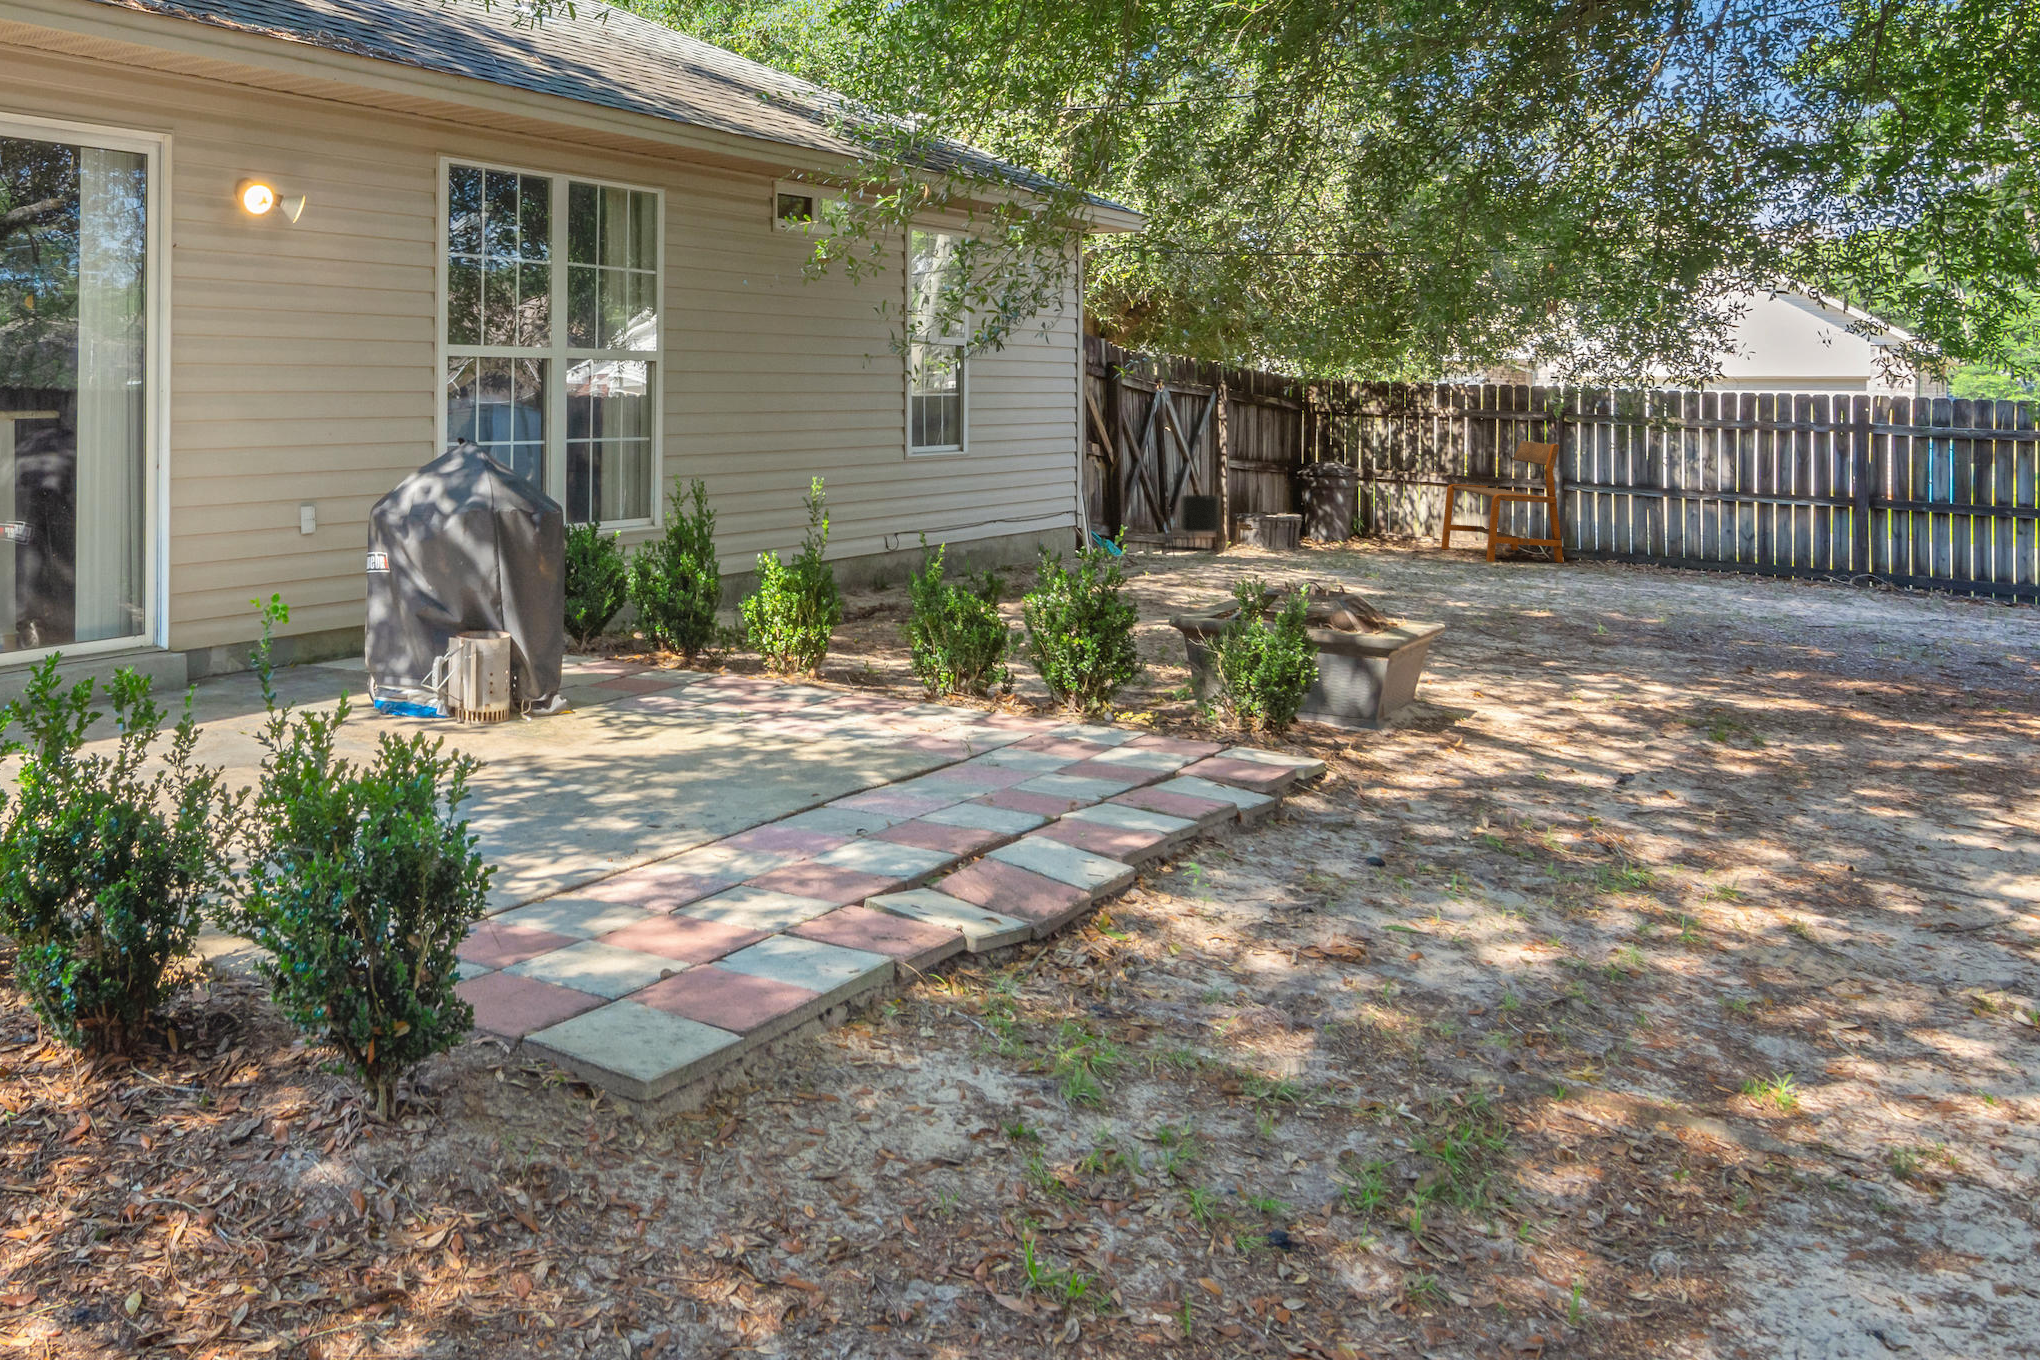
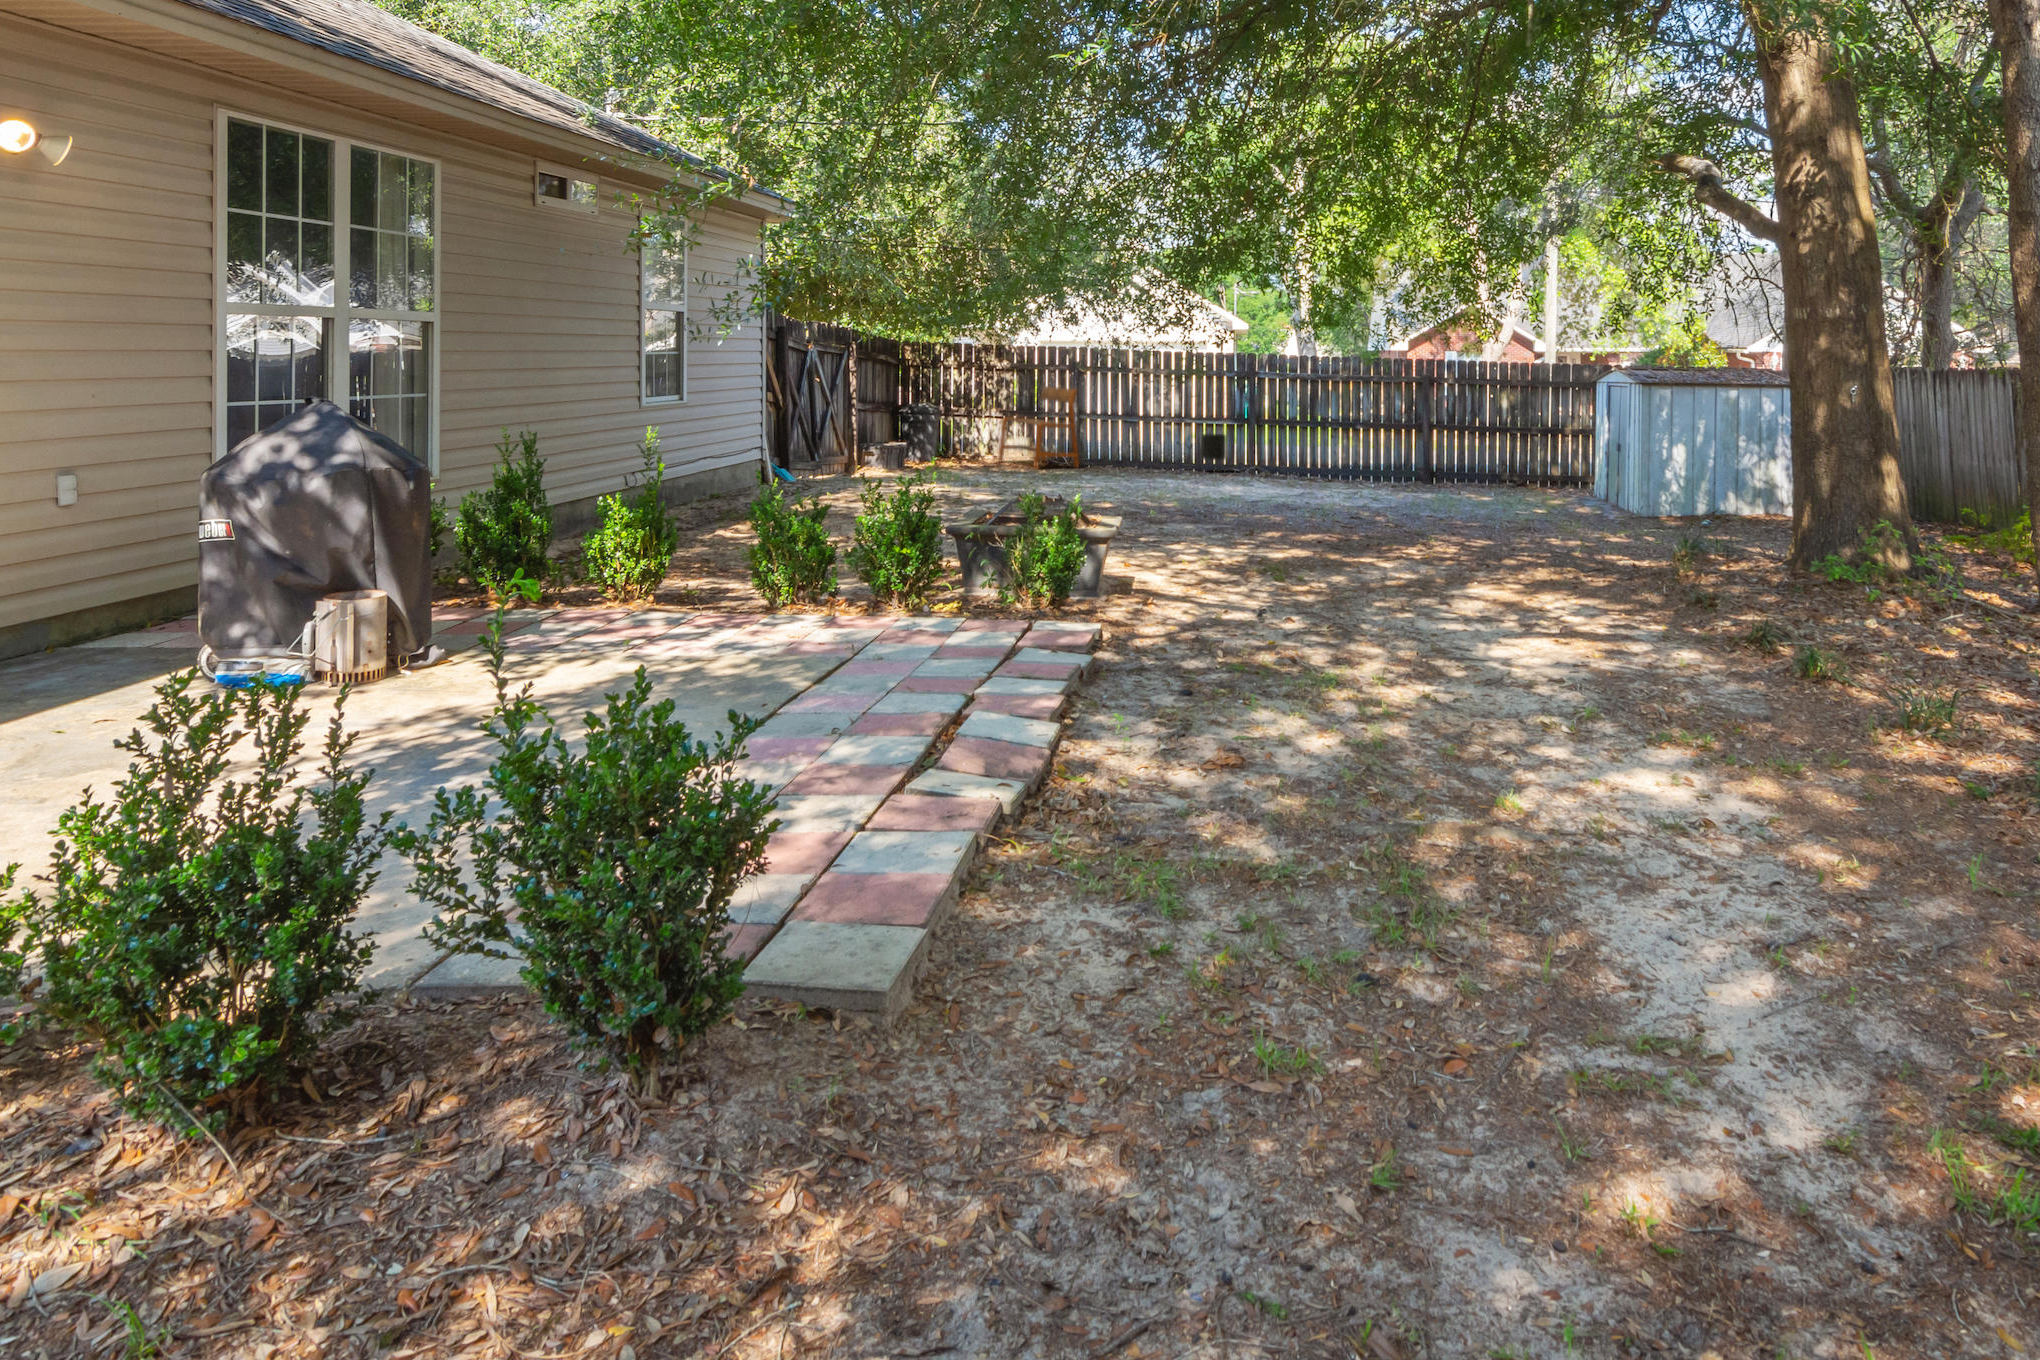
planter: present [1181,495,1221,533] -> present [1200,434,1226,461]

